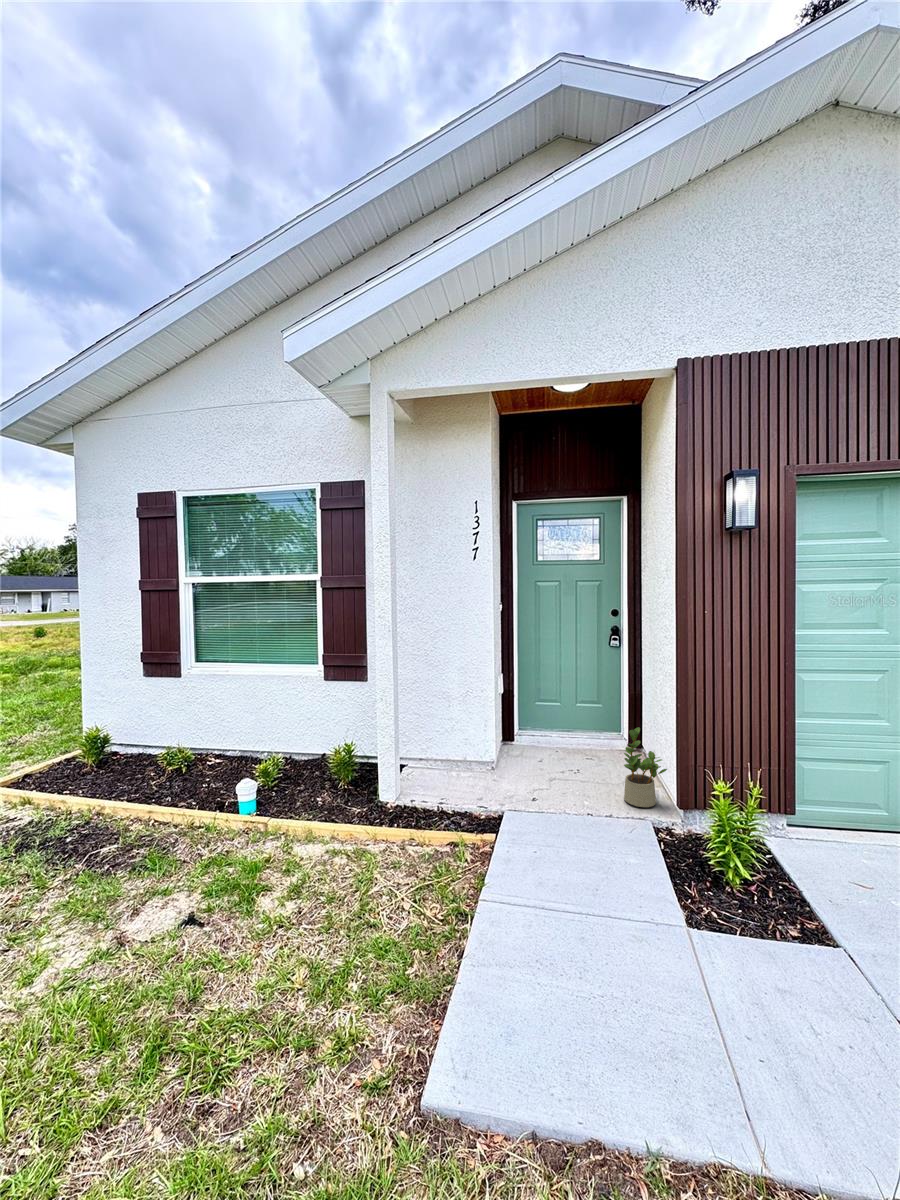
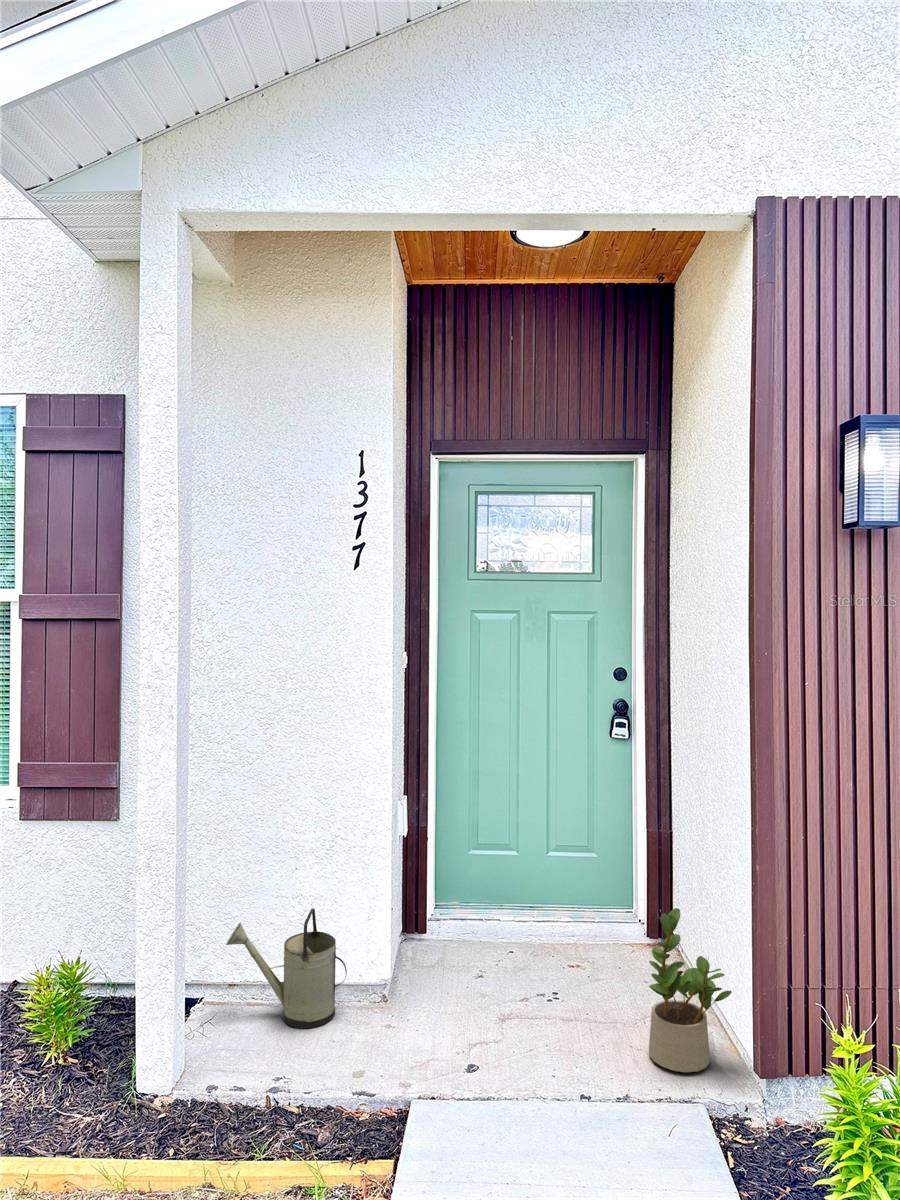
watering can: none [417,725,474,780] -> present [226,908,347,1029]

